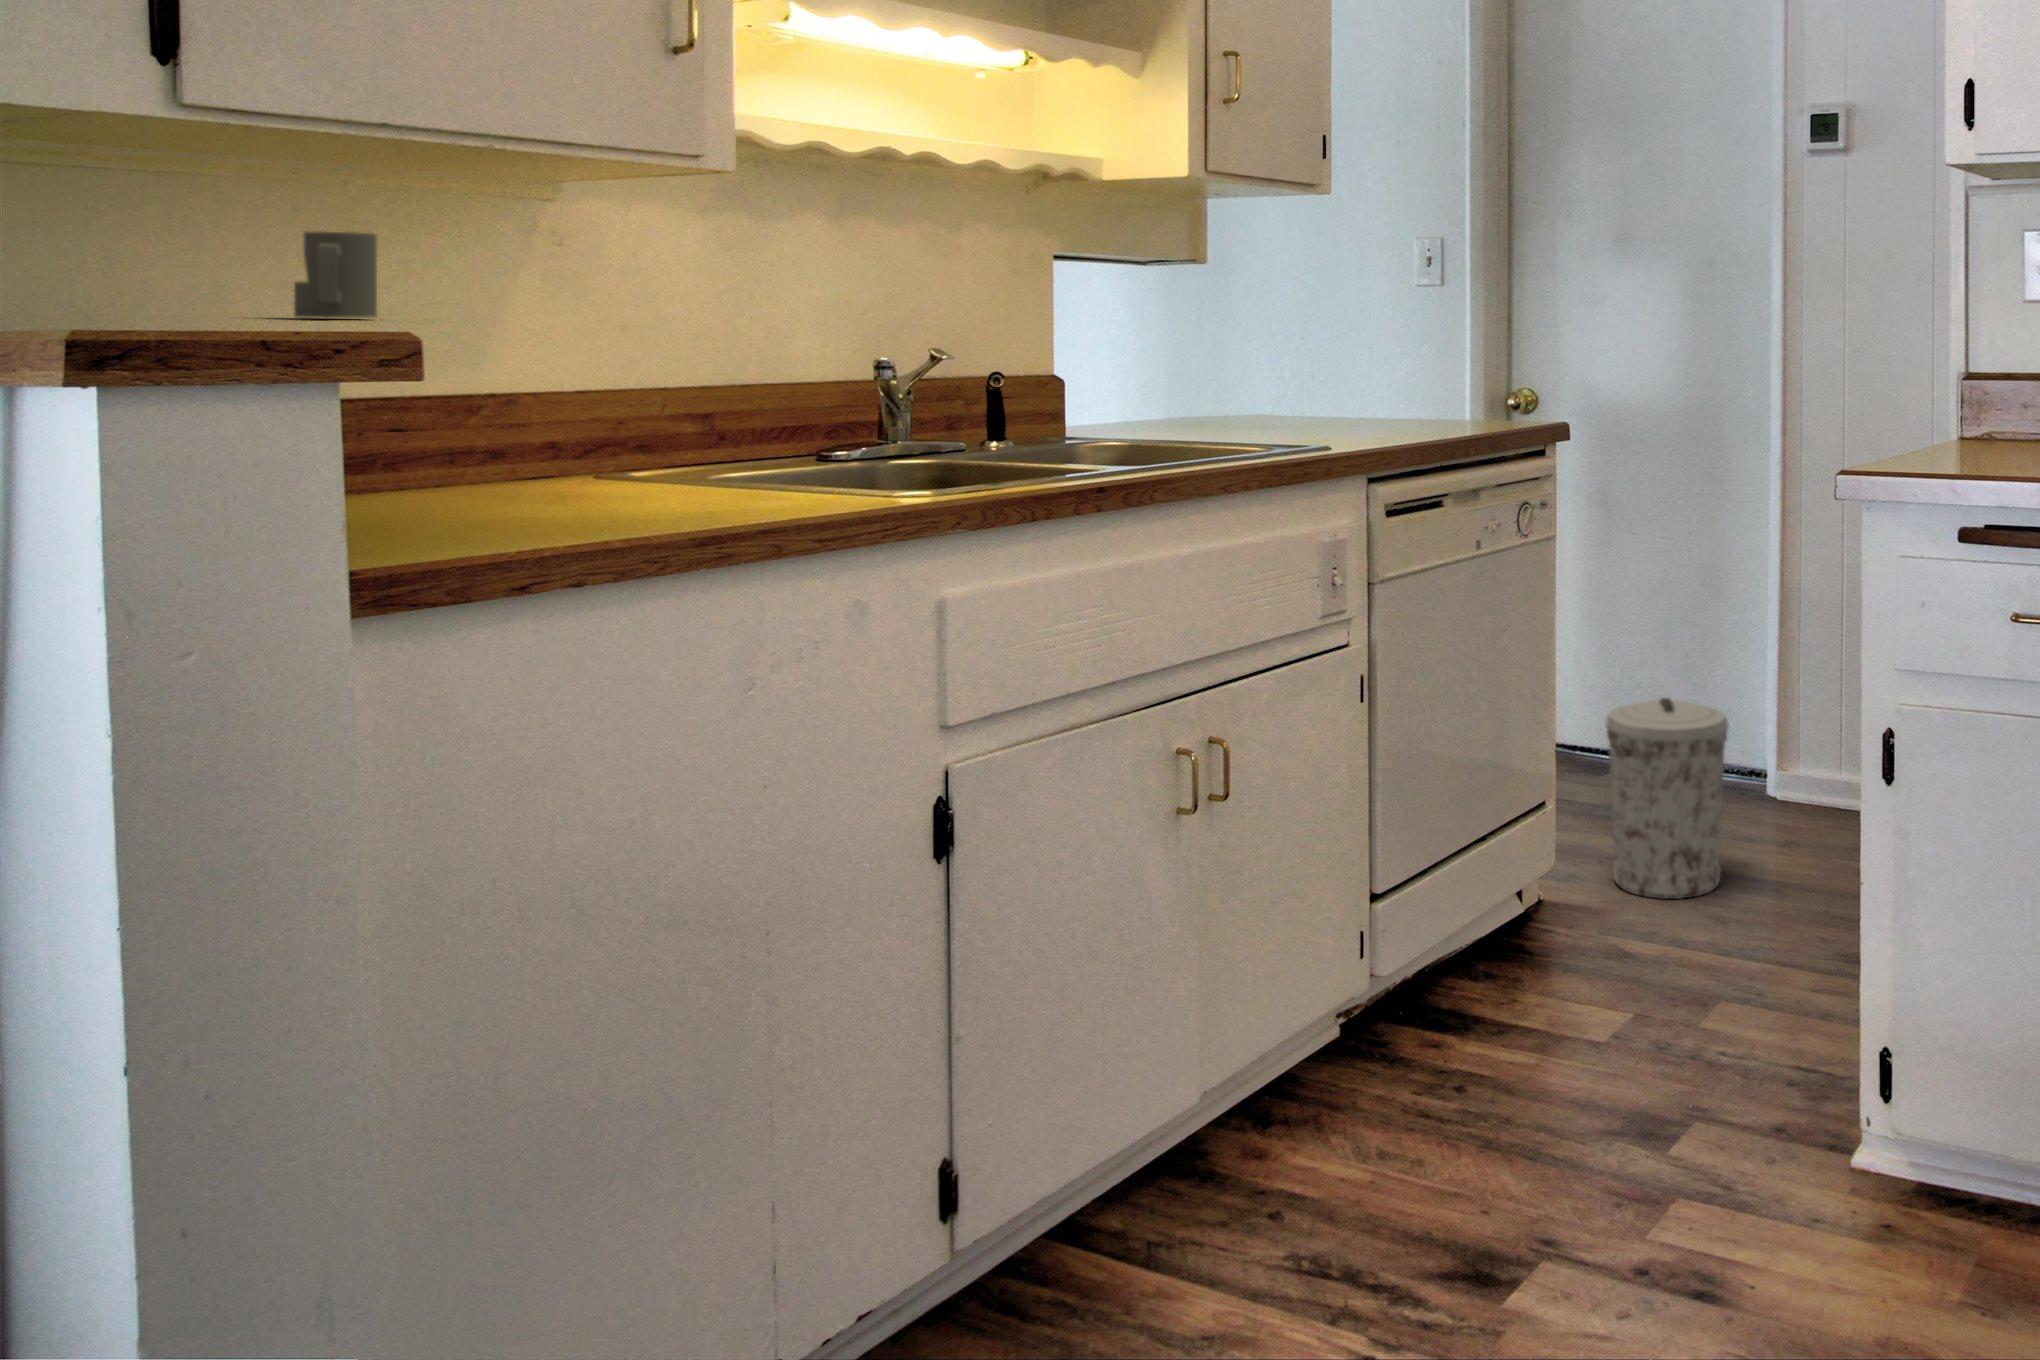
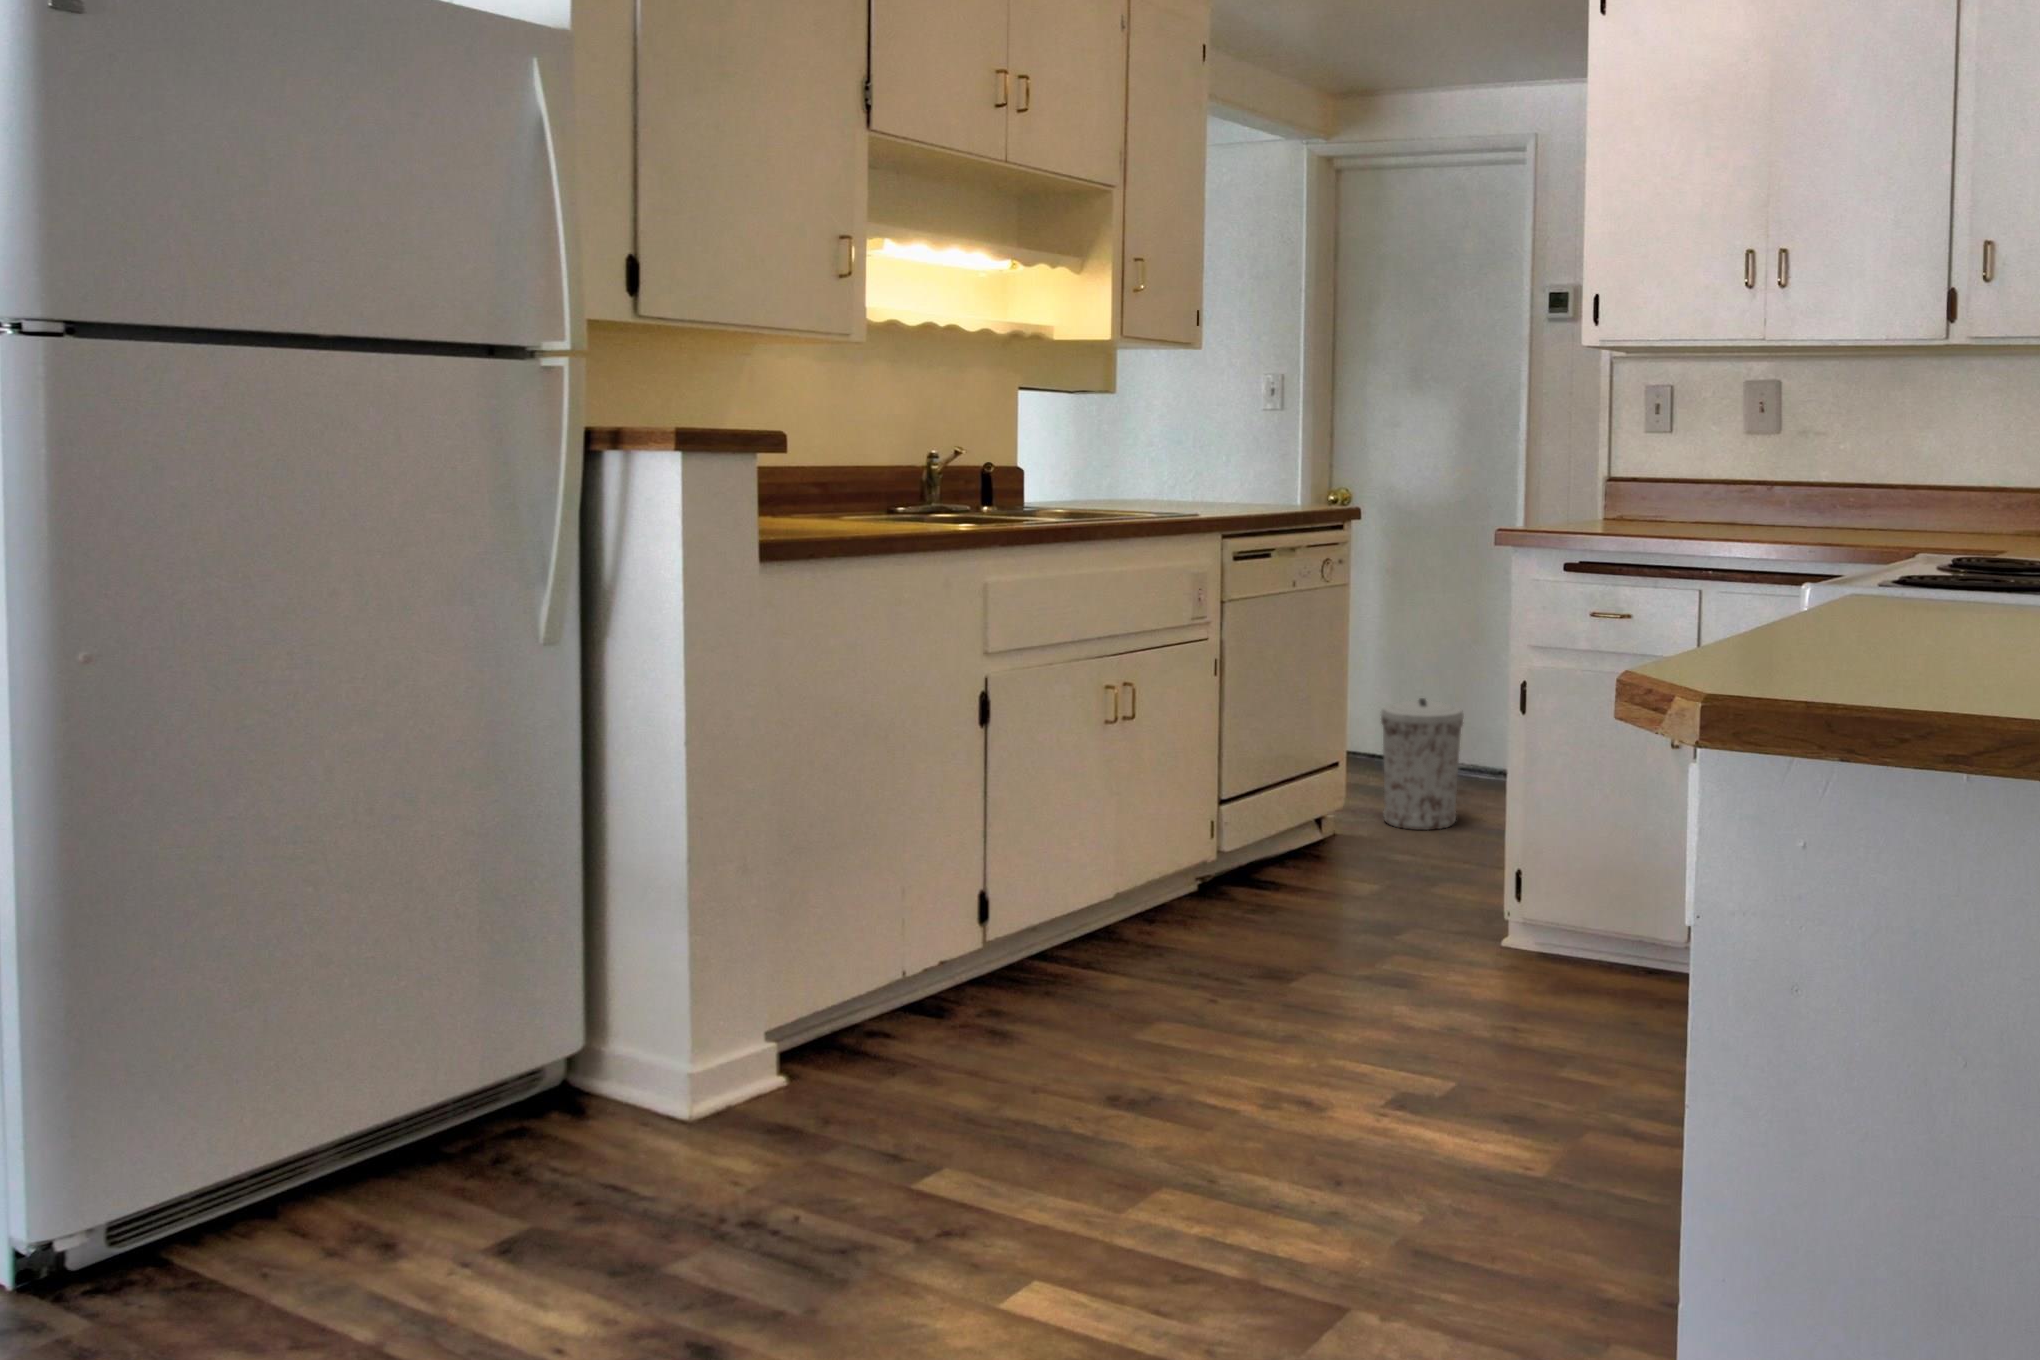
mug: present [294,232,377,318] -> none [634,376,674,424]

